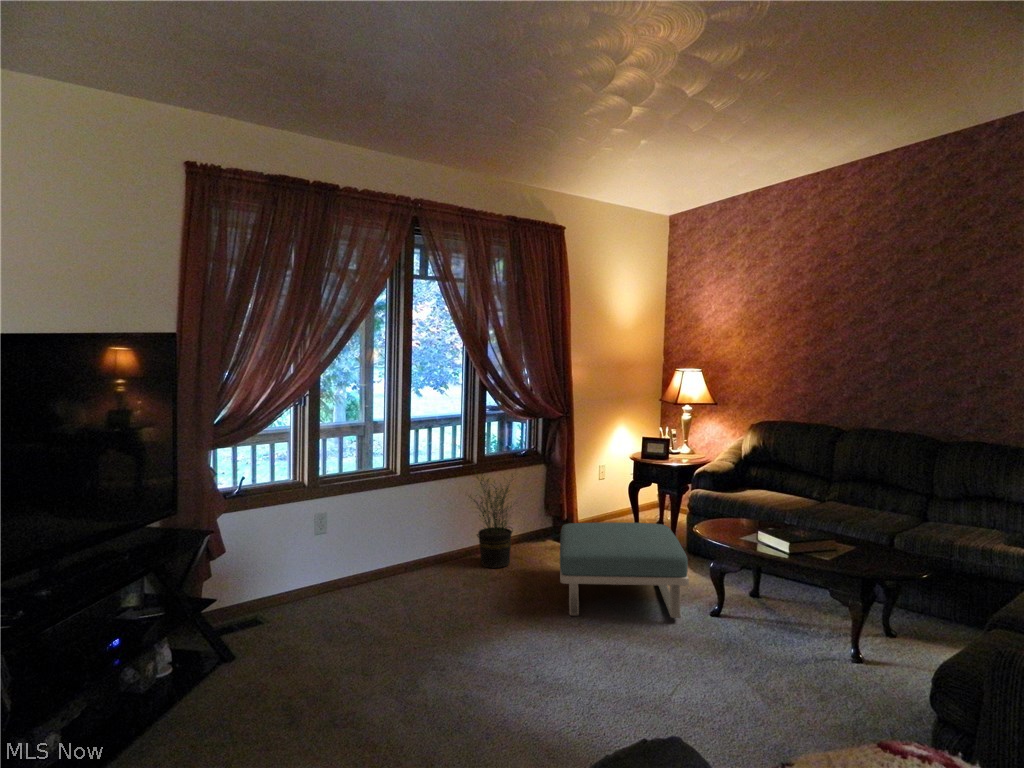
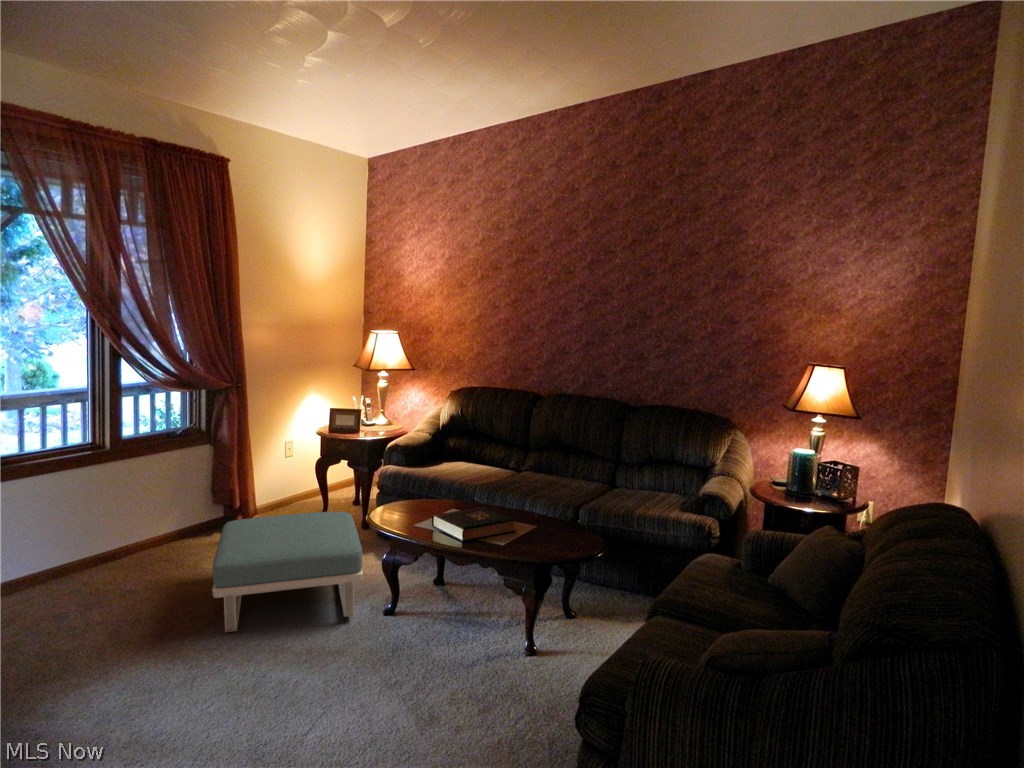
potted plant: present [471,471,512,568] -> none [86,456,171,583]

